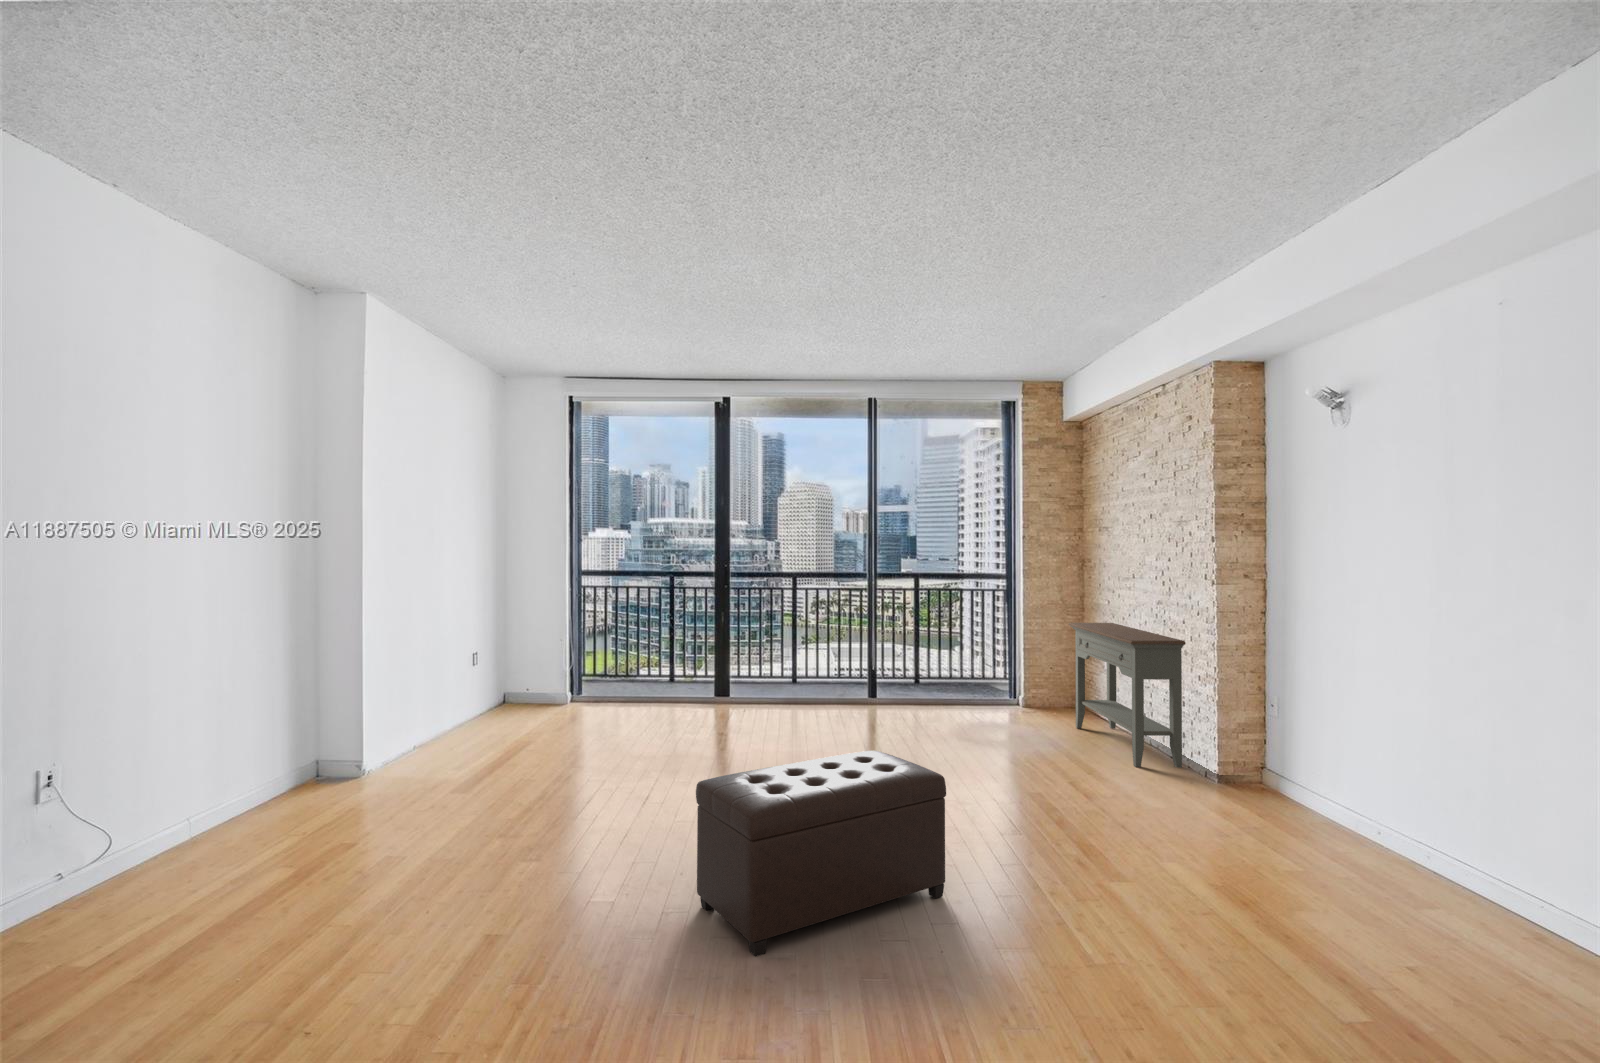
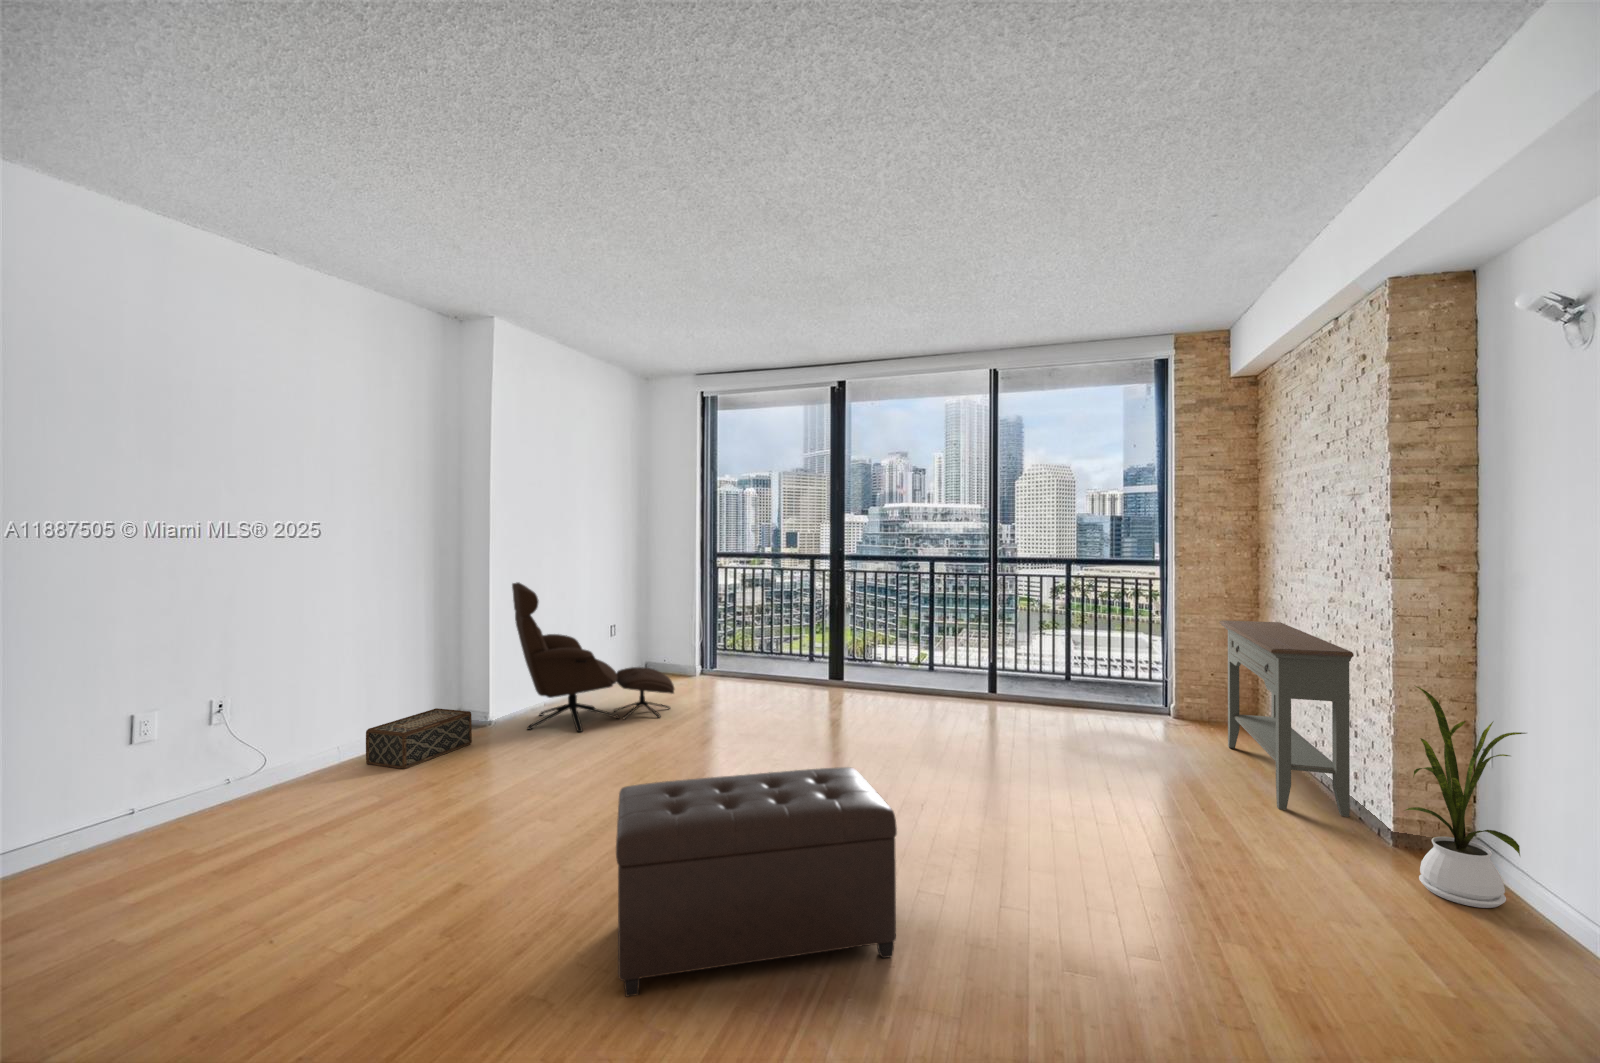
lounge chair: none [387,601,573,766] -> present [512,582,674,732]
house plant: none [1231,661,1309,812] -> present [1406,686,1526,908]
woven basket: none [247,748,362,816] -> present [366,708,472,769]

